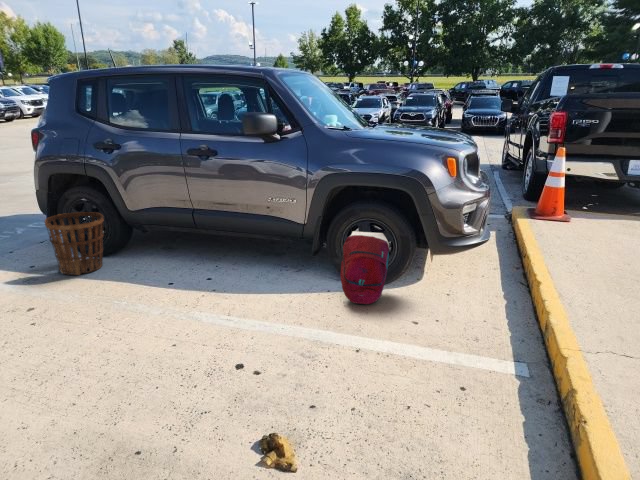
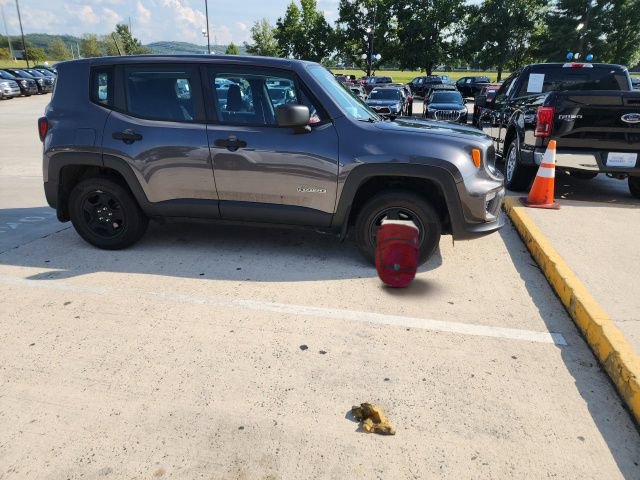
basket: present [45,212,104,275] -> none [75,206,132,268]

